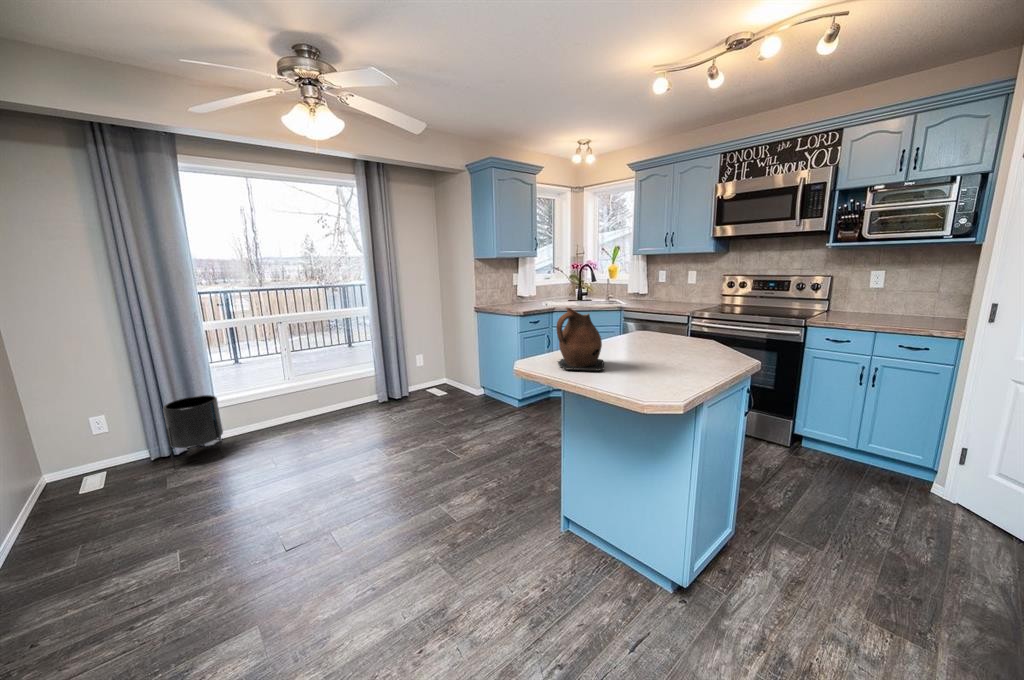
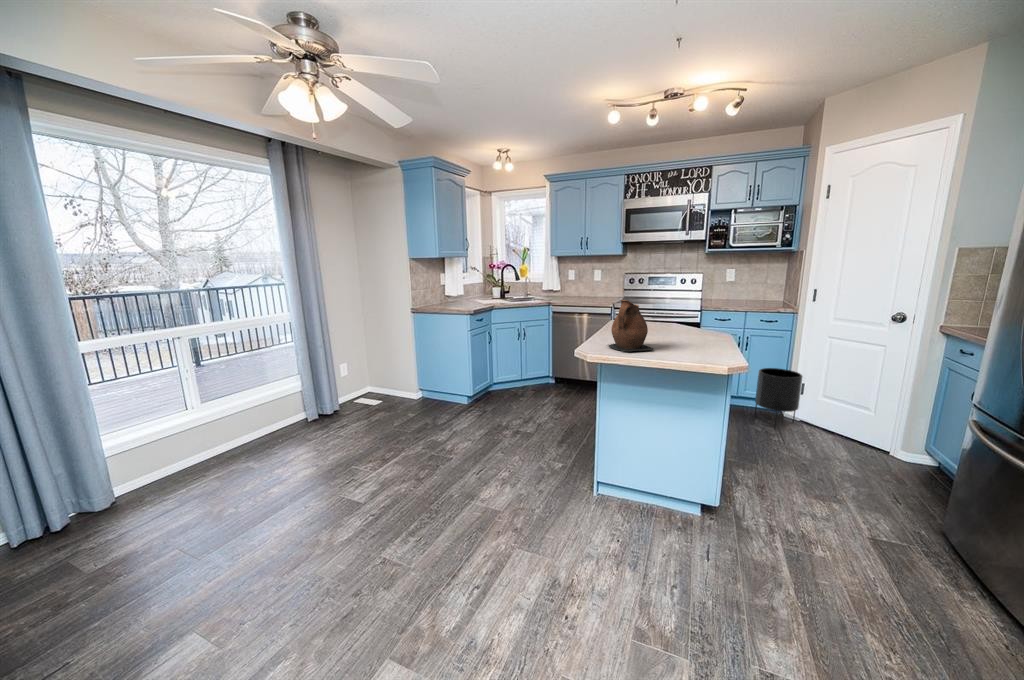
planter: present [163,395,223,468] -> present [755,368,802,429]

